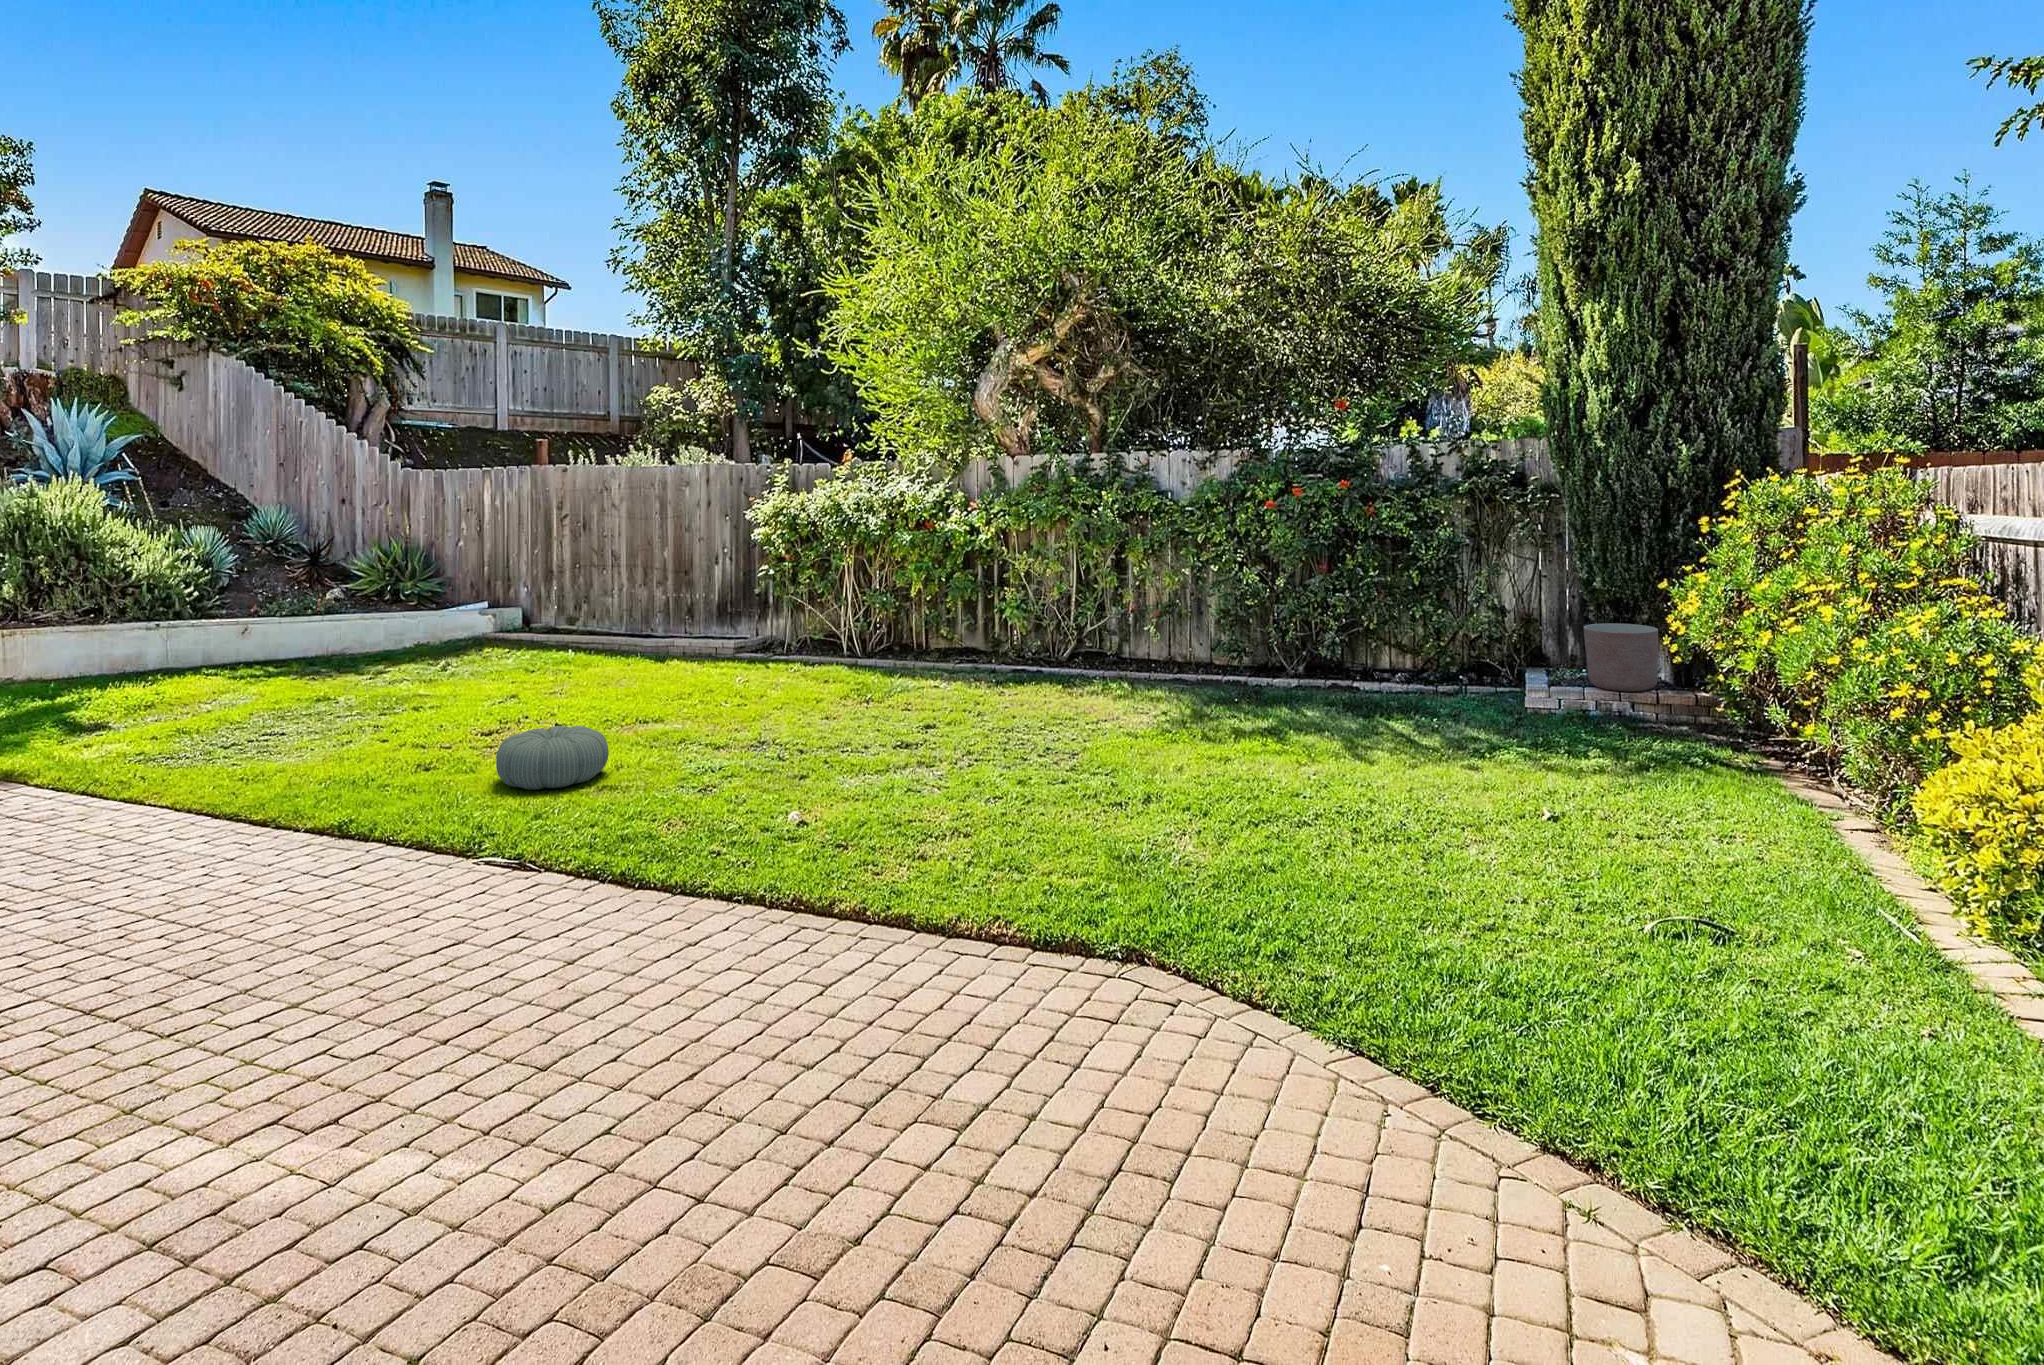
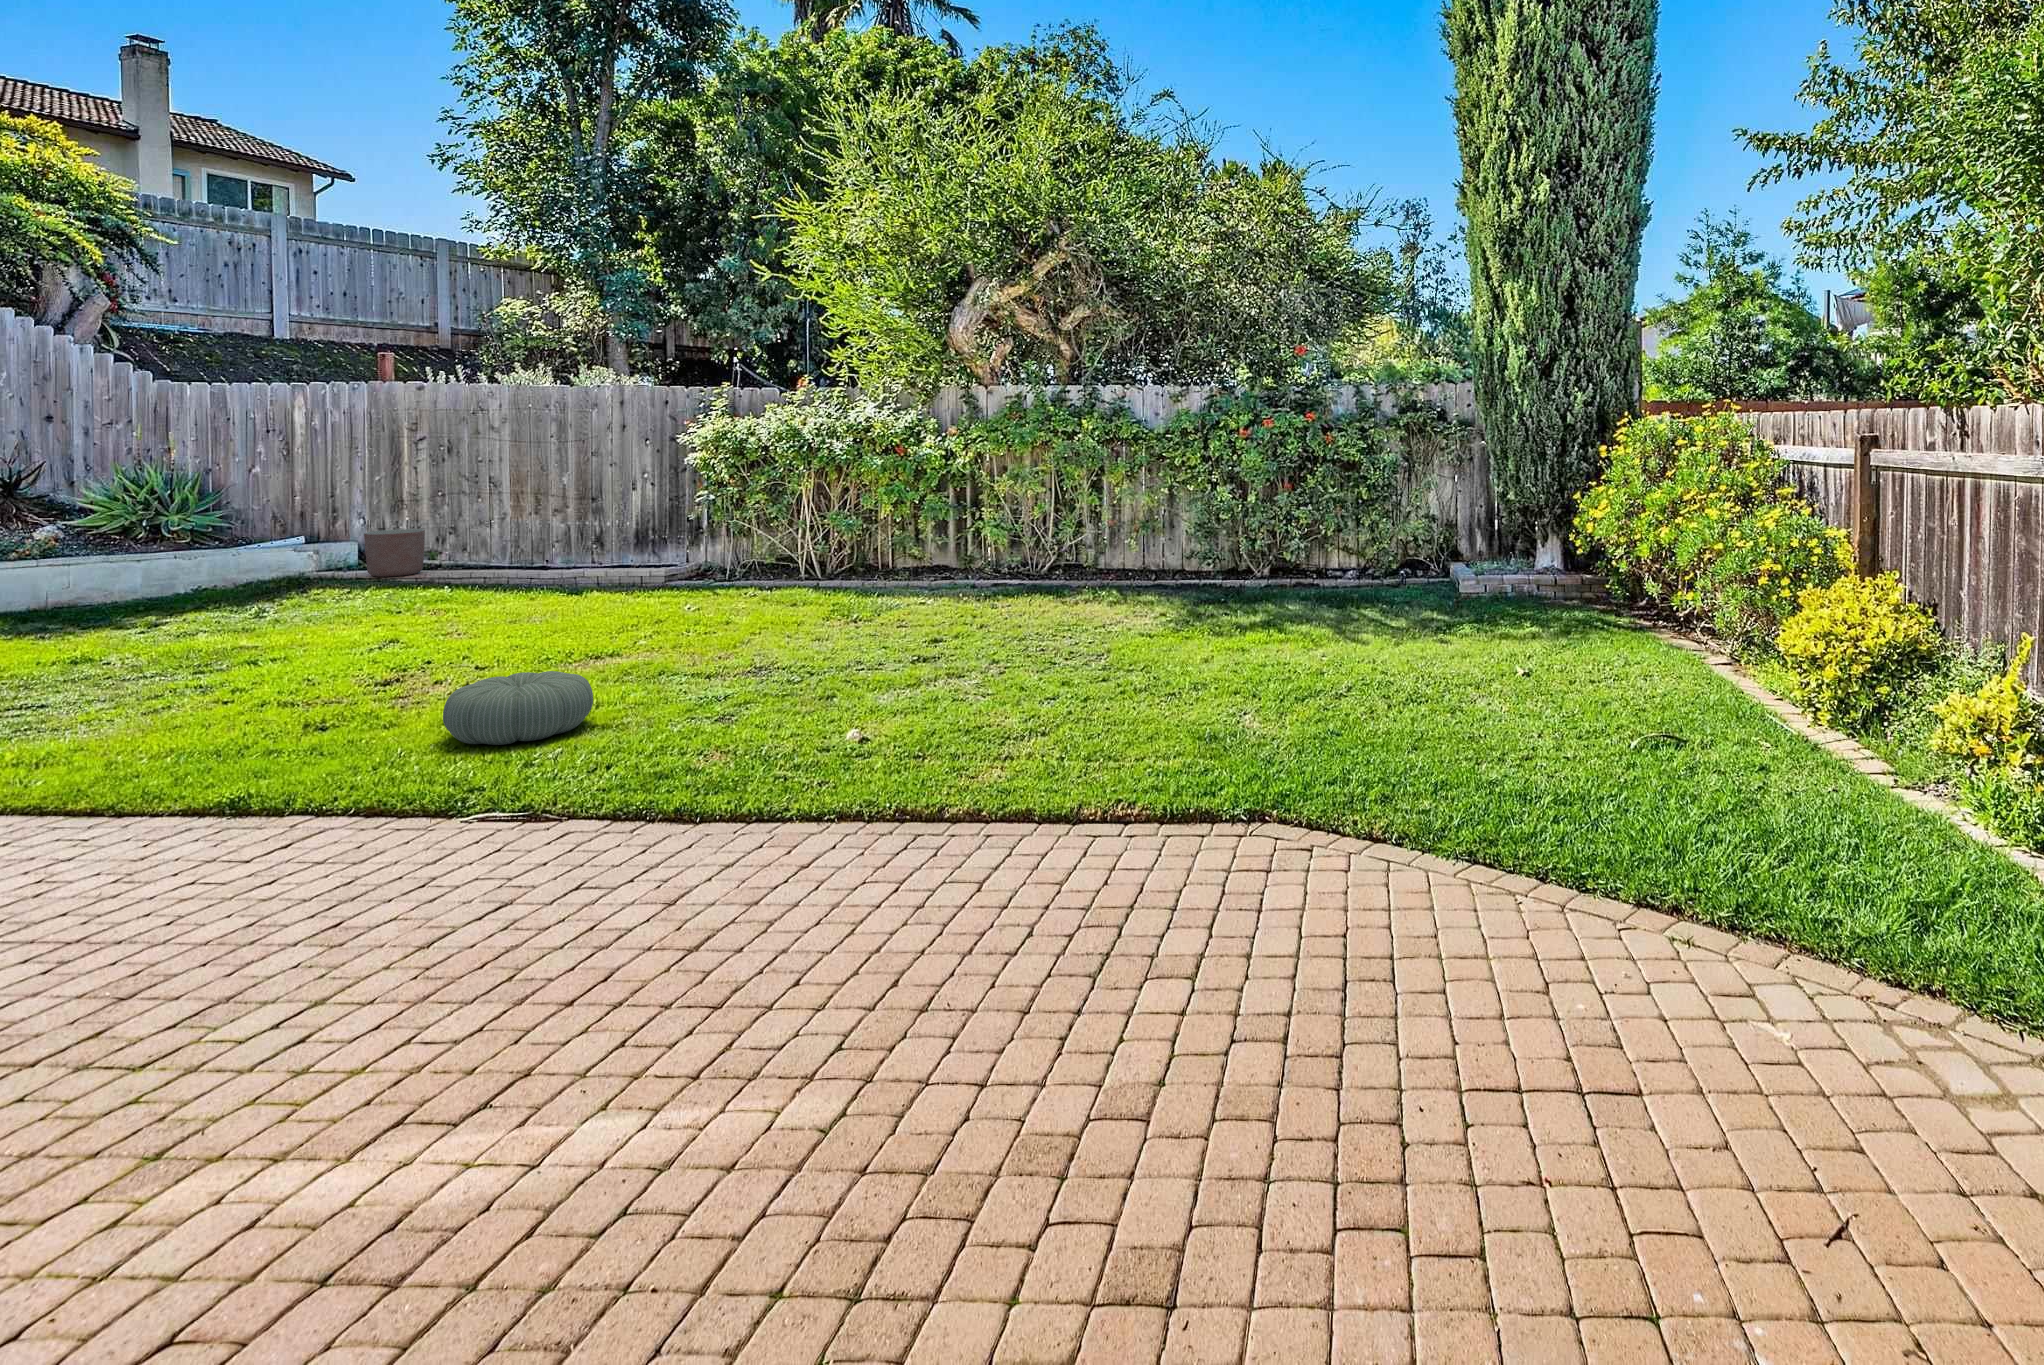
planter: present [1584,623,1658,691] -> present [364,529,425,577]

